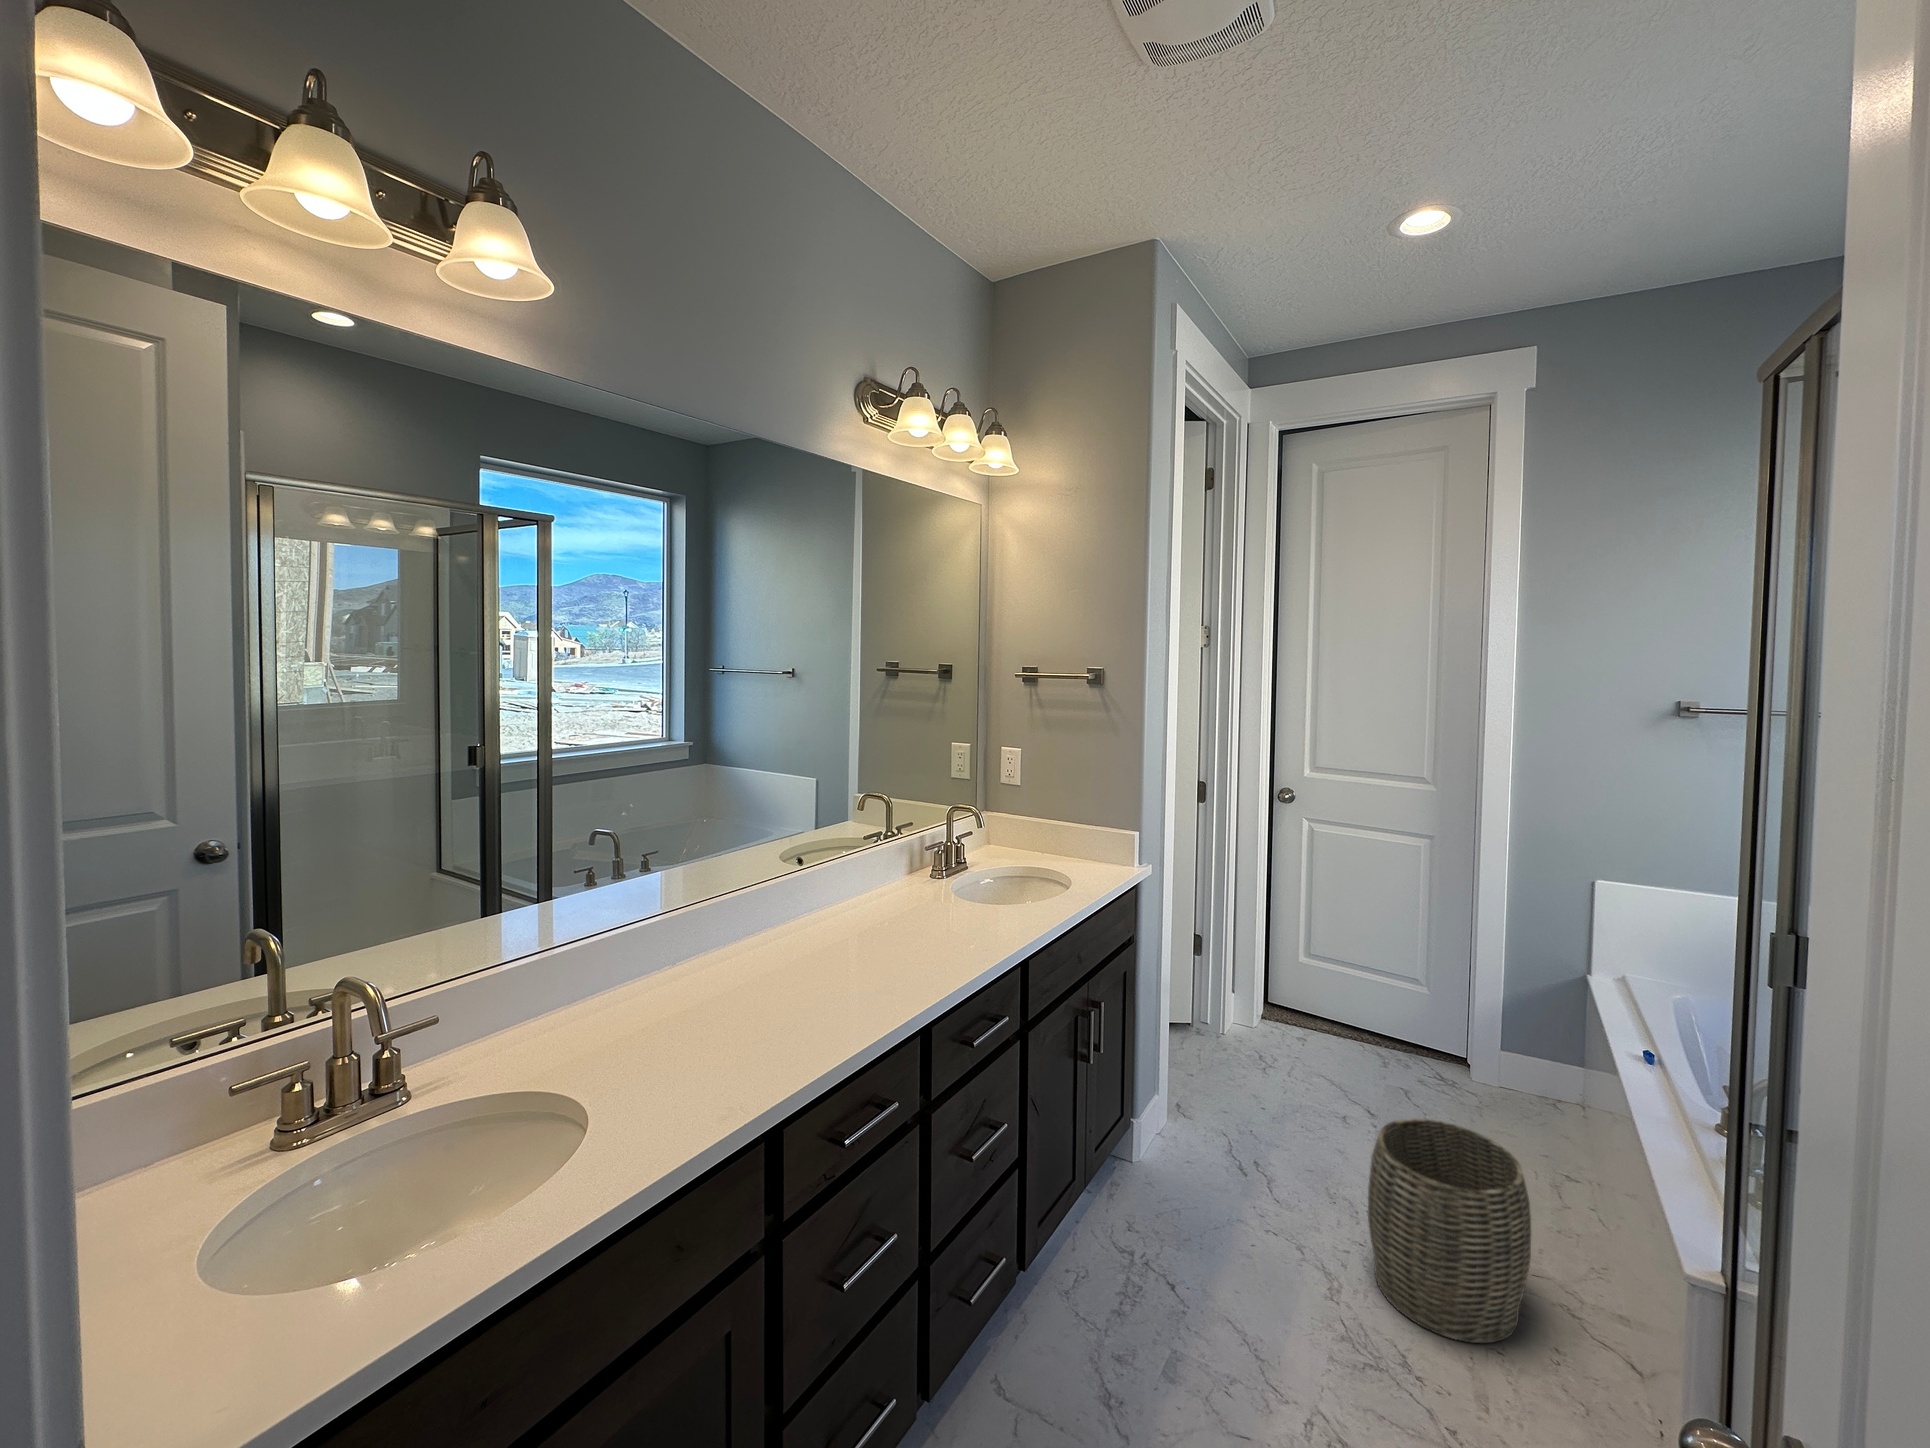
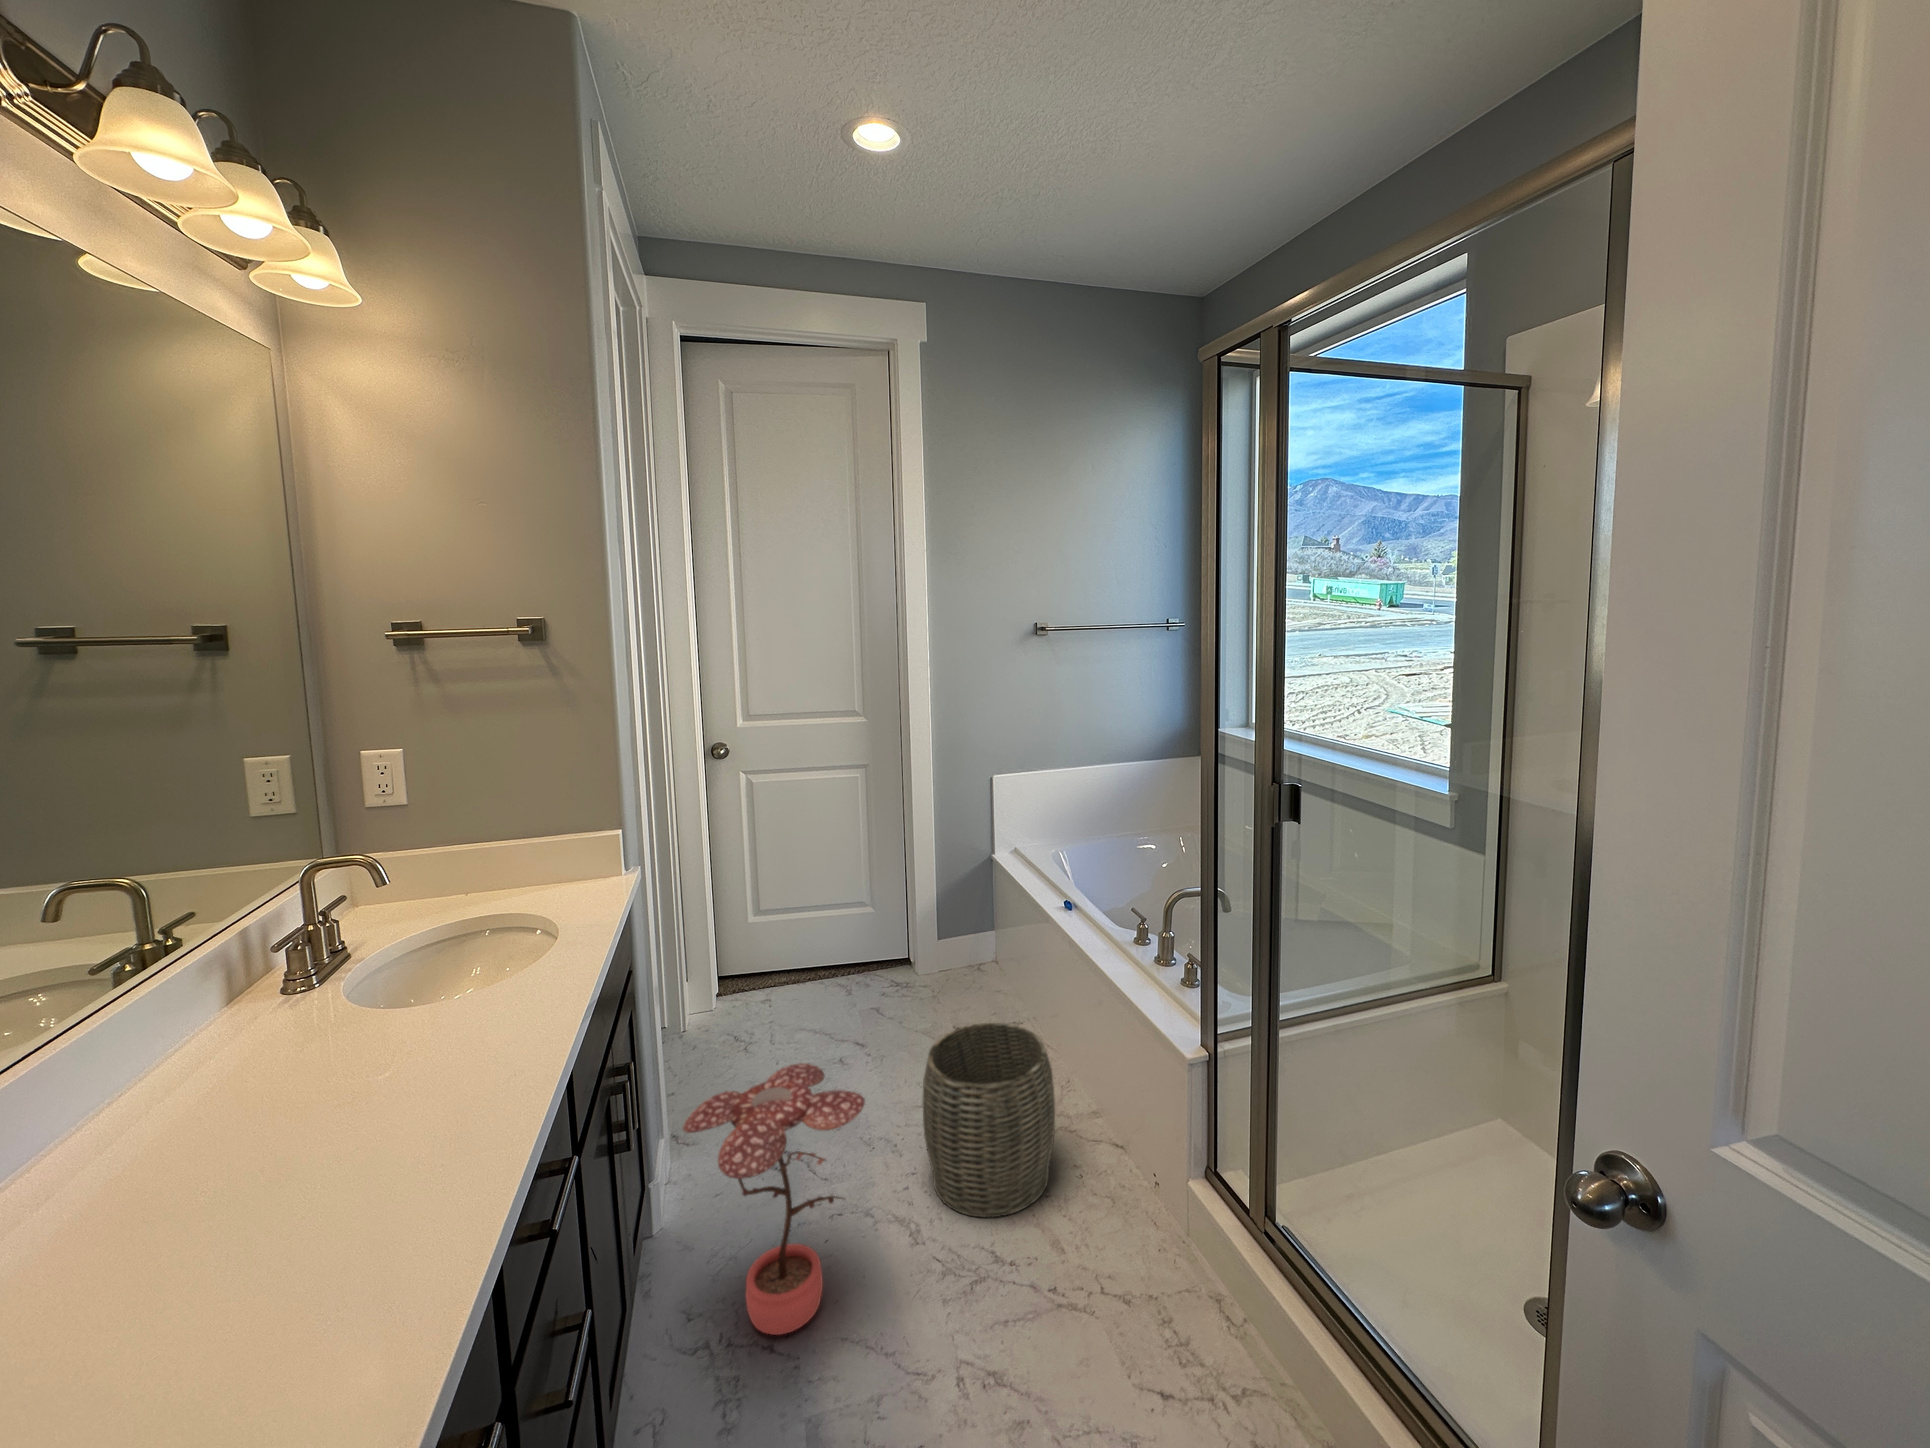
potted plant: none [1132,1061,1274,1290] -> present [683,1063,865,1335]

